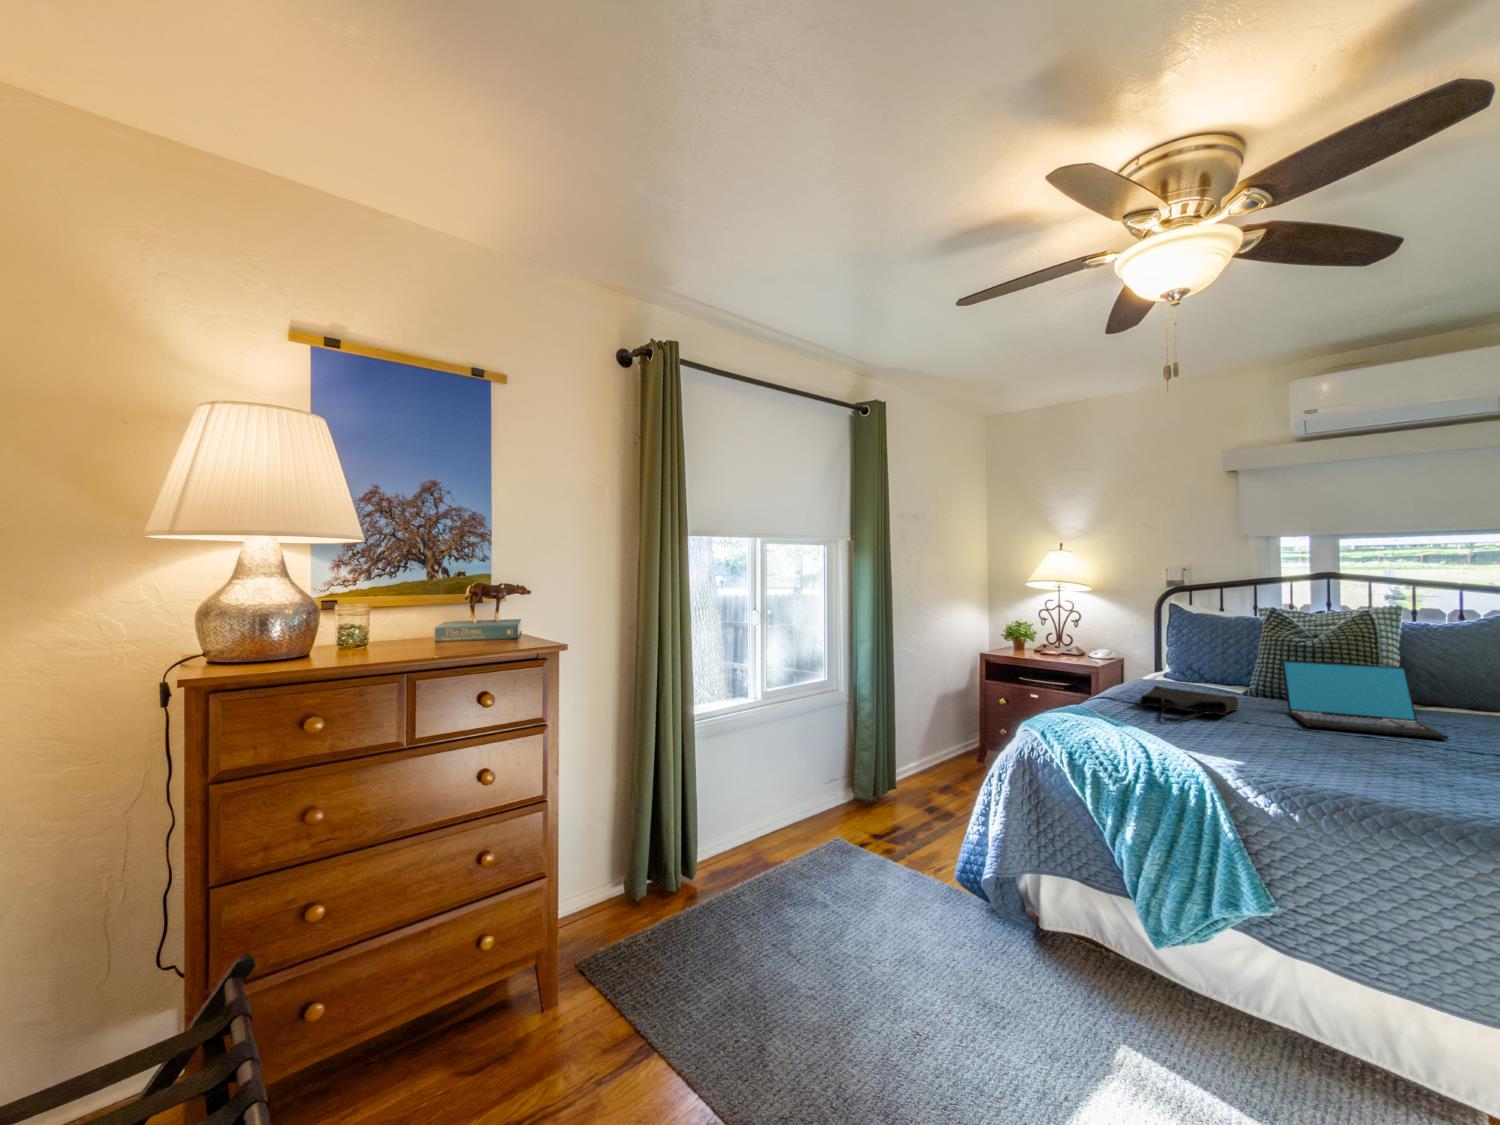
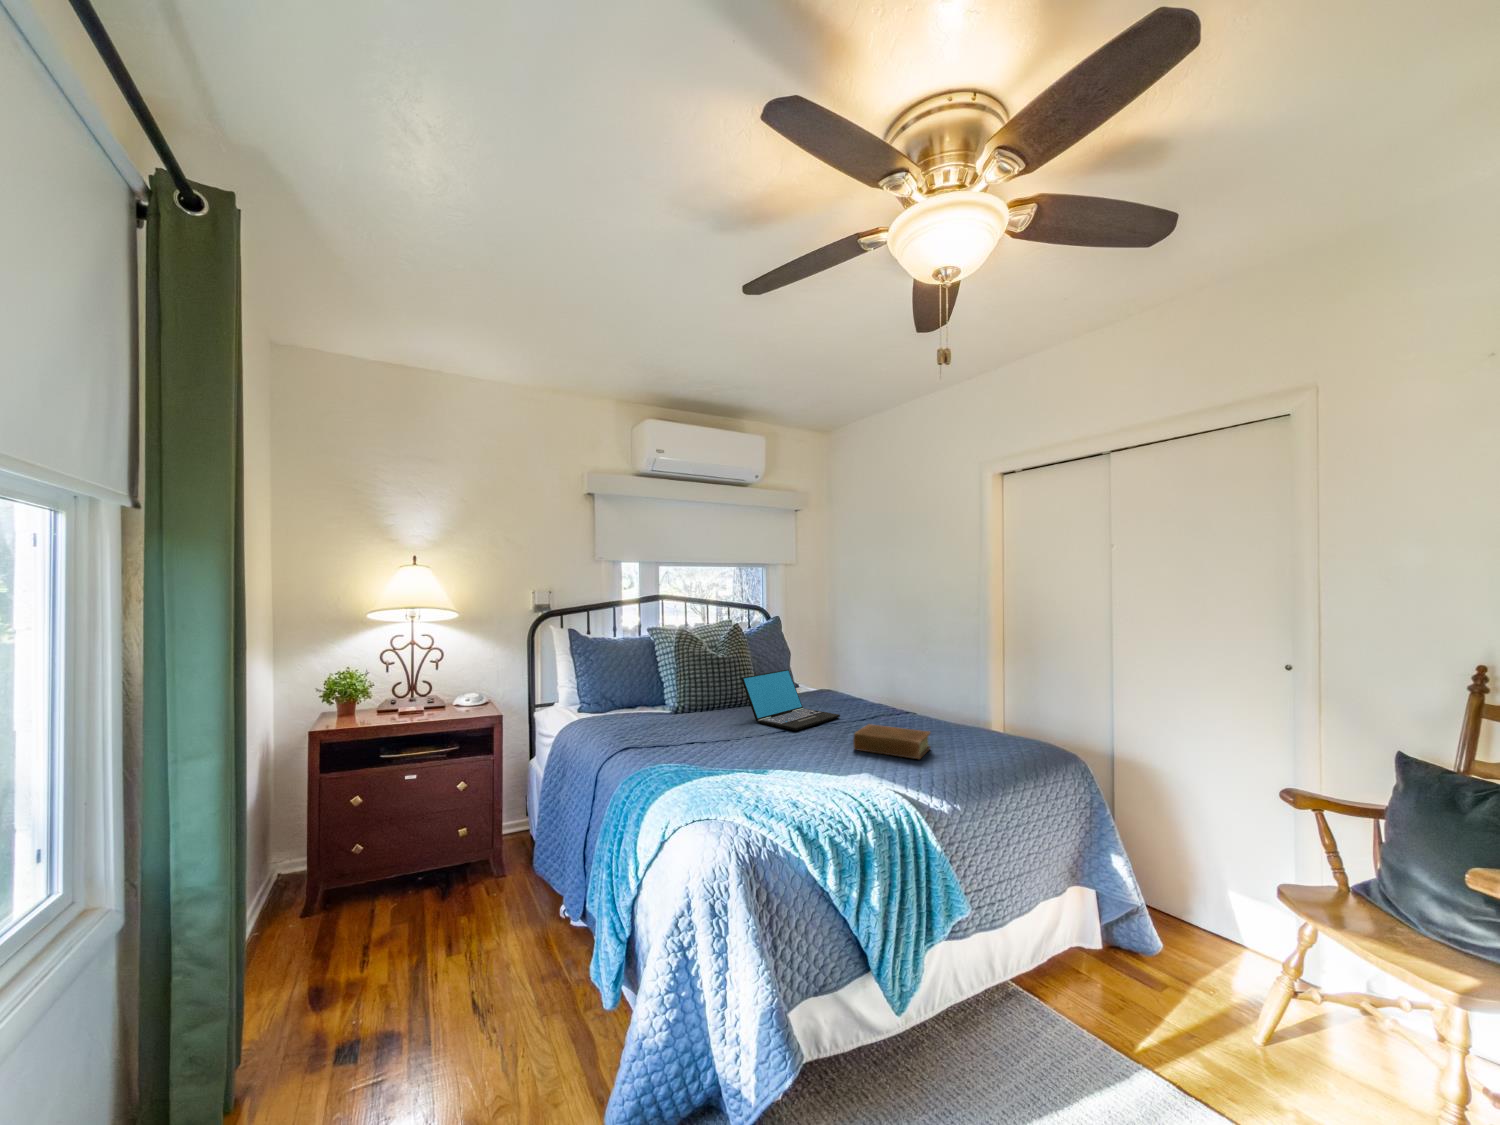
tote bag: present [1140,686,1238,722] -> none [676,718,762,759]
book: none [1318,732,1460,786] -> present [853,724,931,759]

